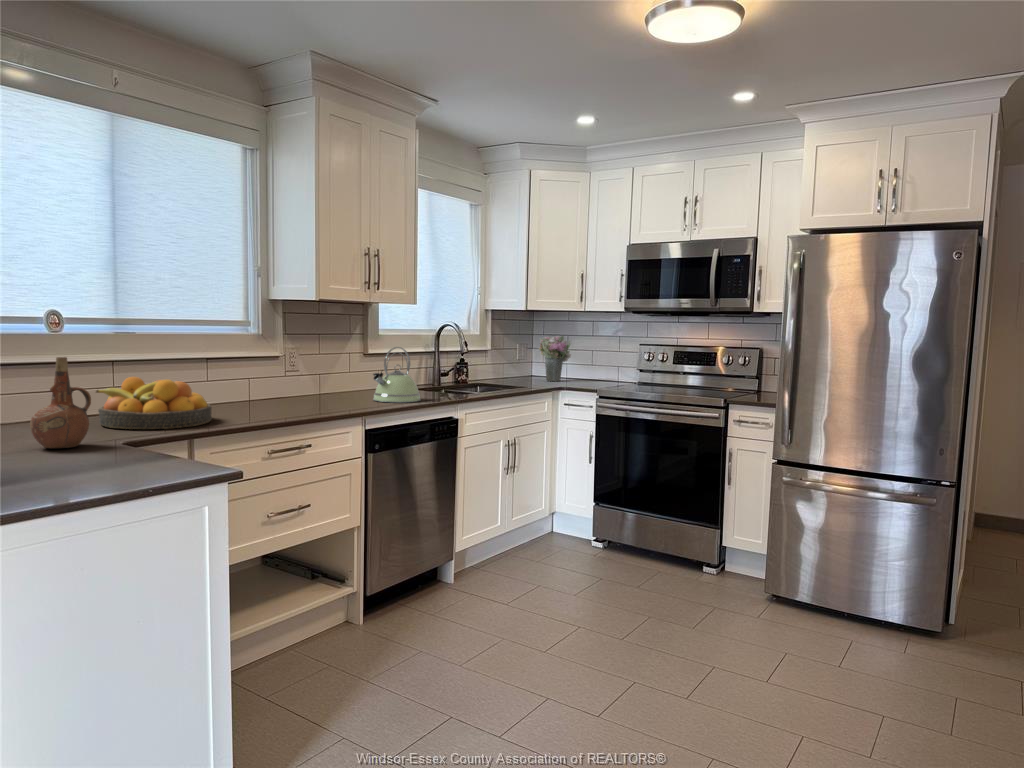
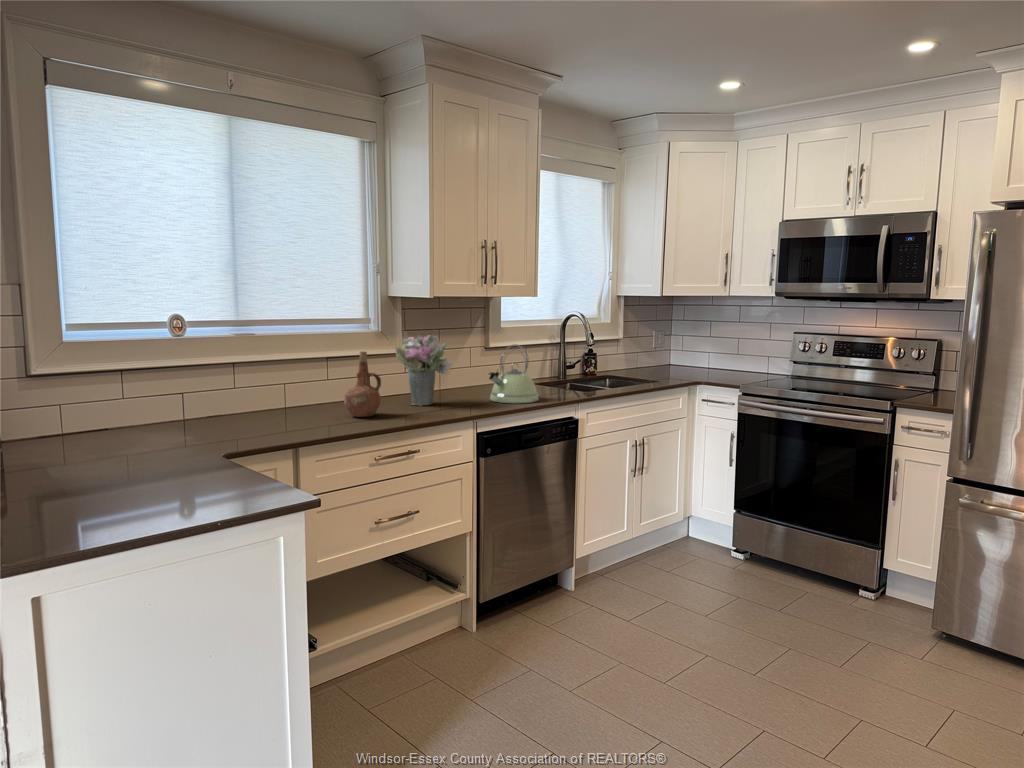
flower bouquet: present [539,336,571,381] -> present [395,335,452,406]
ceramic pitcher: present [30,357,91,449] -> present [344,352,381,417]
fruit bowl: present [96,377,212,429] -> none [211,383,320,438]

